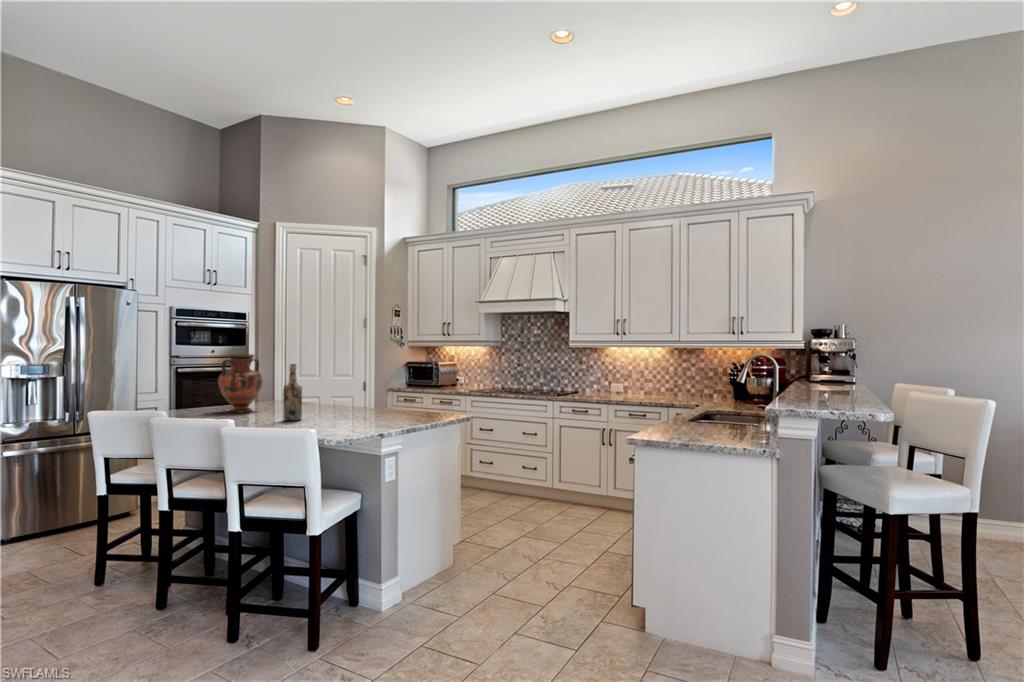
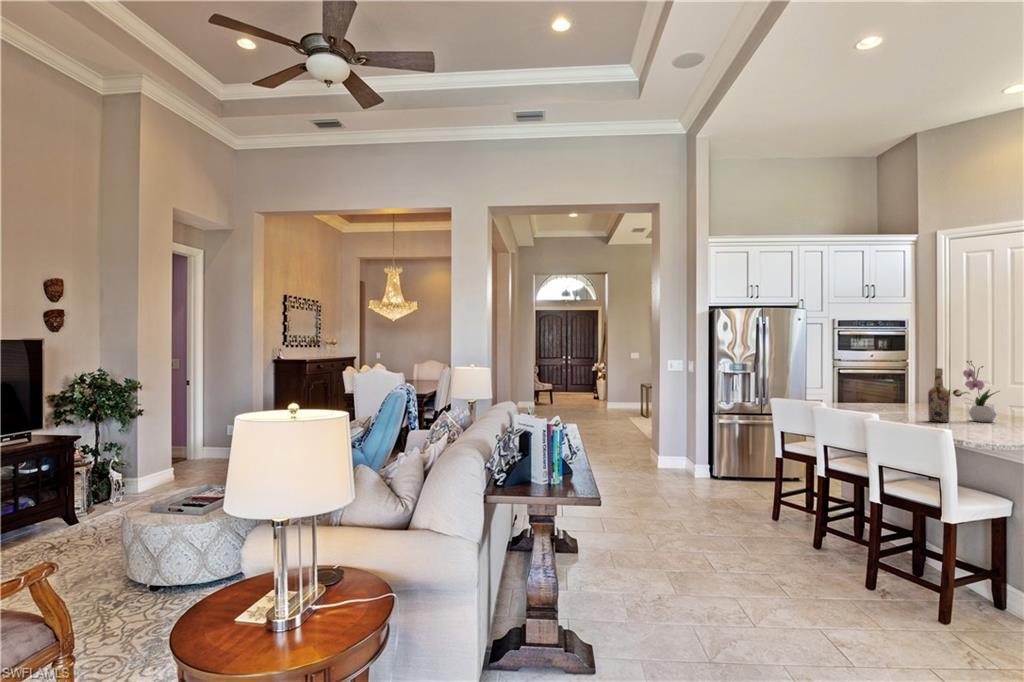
vase: present [218,354,263,412] -> none [868,359,912,411]
flower arrangement: none [311,355,340,415] -> present [963,361,997,422]

